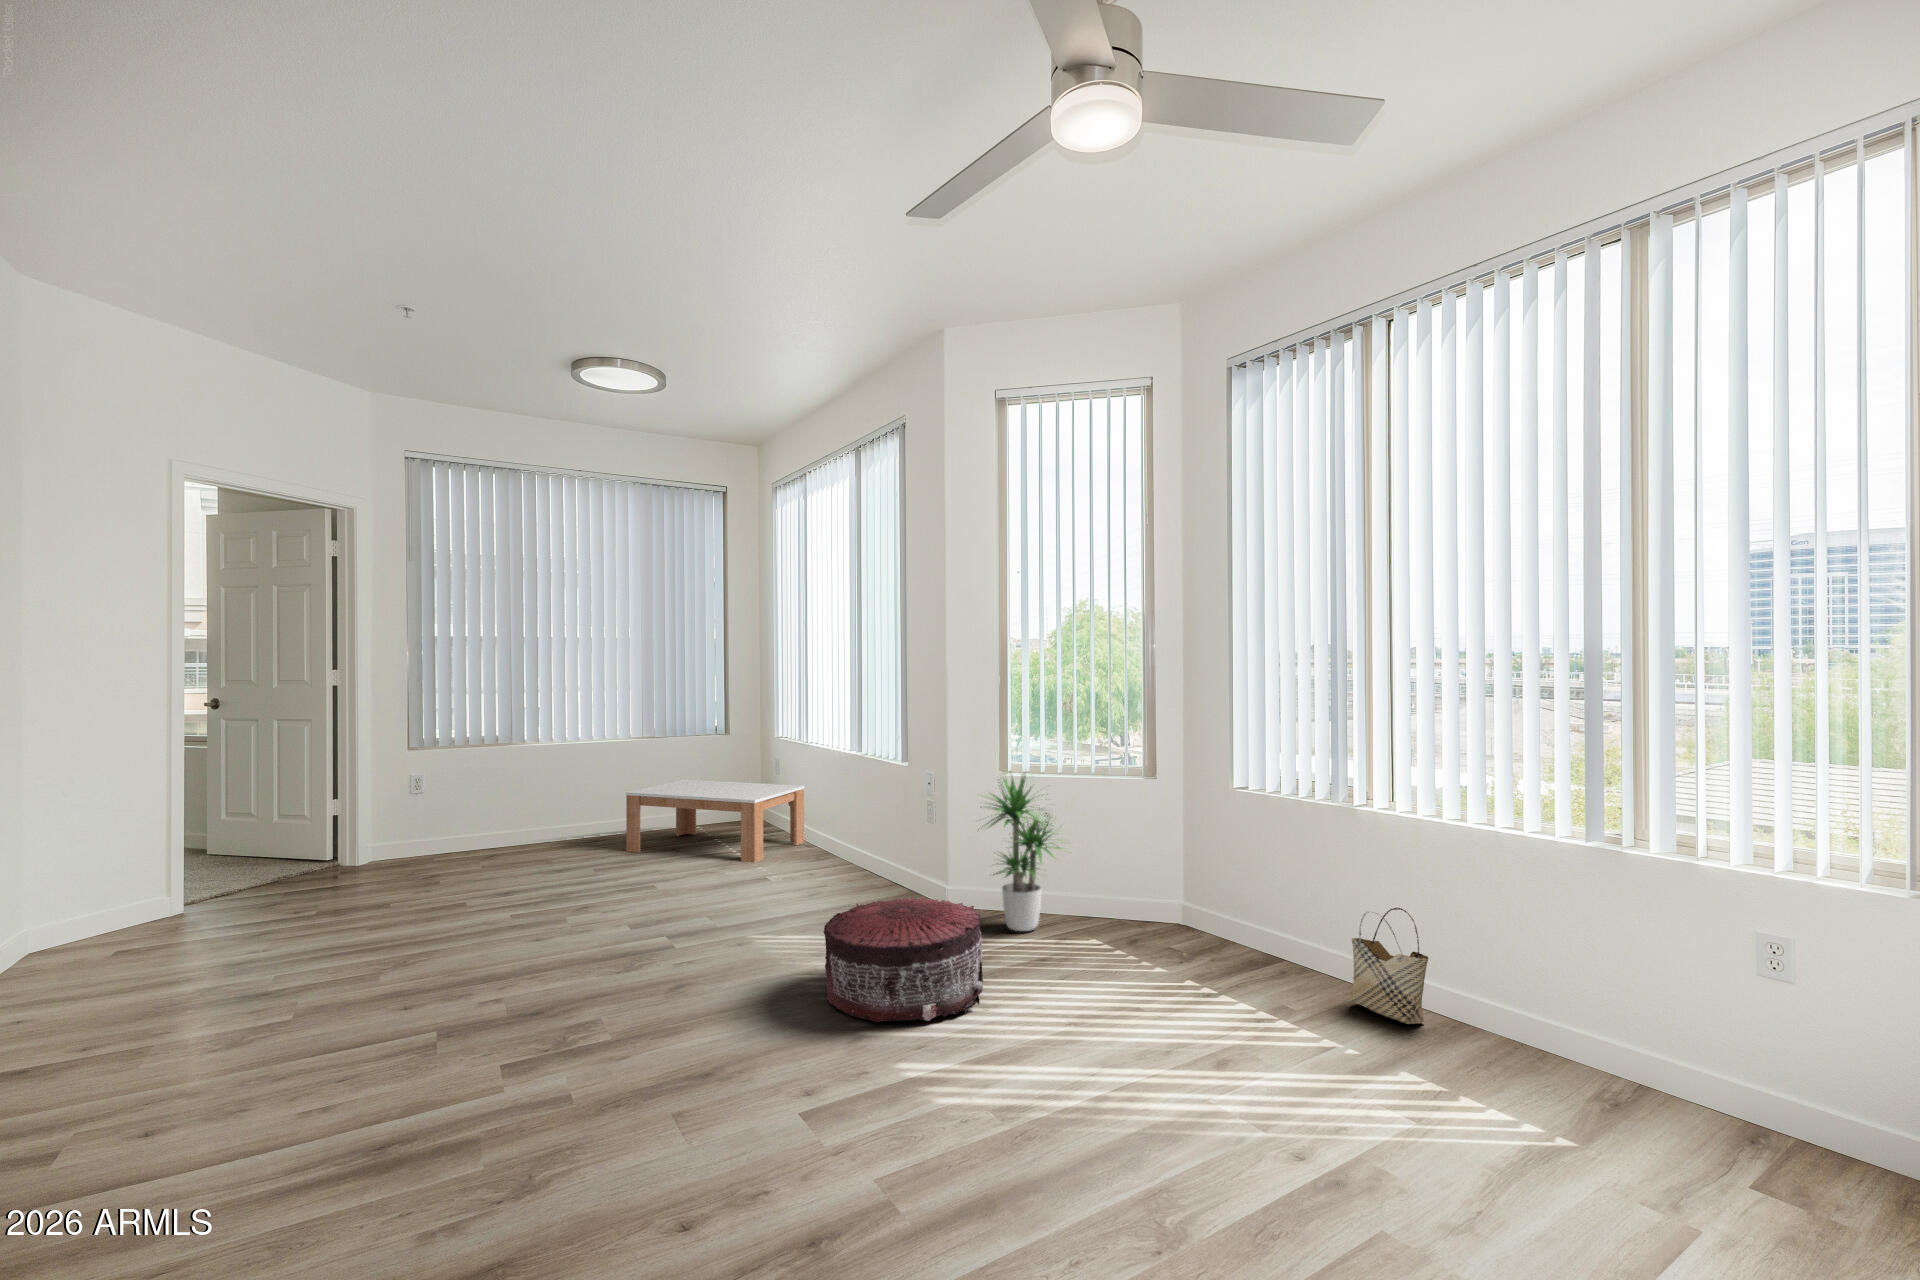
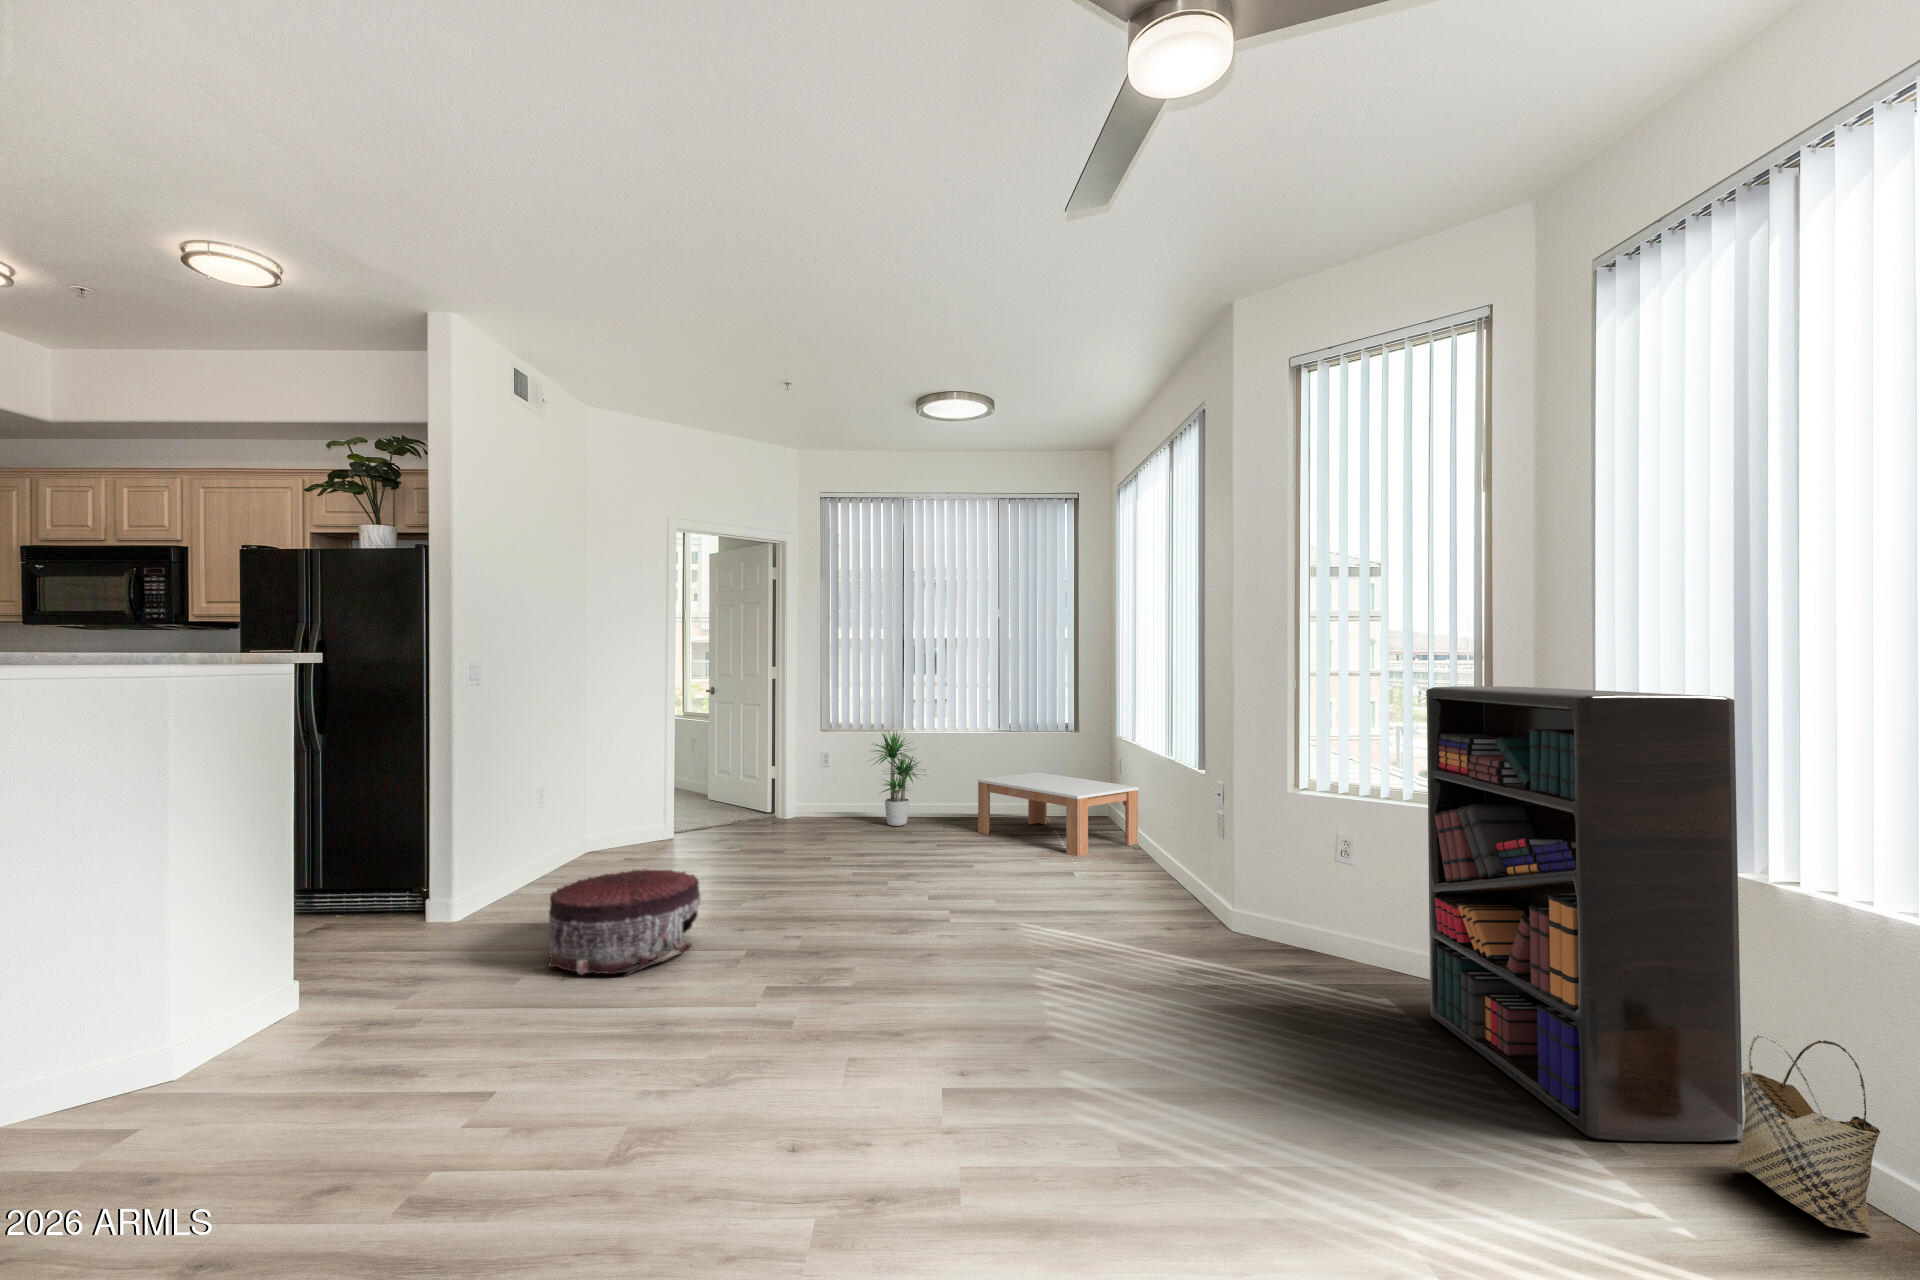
bookshelf: none [1131,681,1343,1007] -> present [1427,686,1743,1142]
potted plant: present [983,776,1061,931] -> present [872,731,923,826]
pouf: present [823,896,983,1022] -> present [548,870,701,975]

